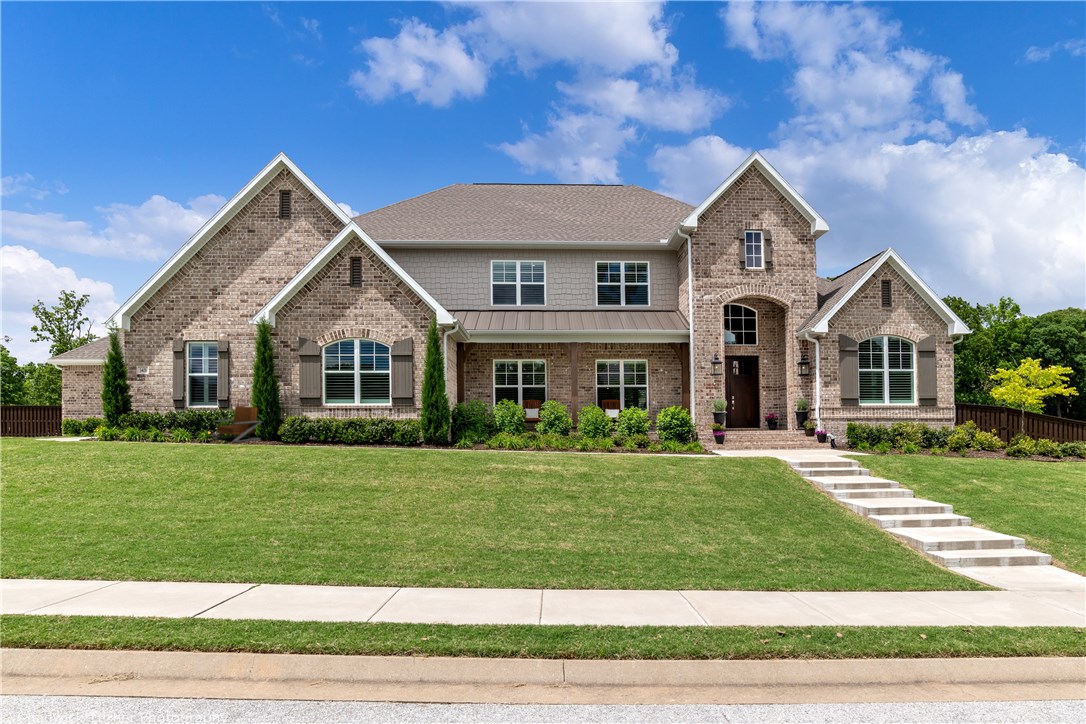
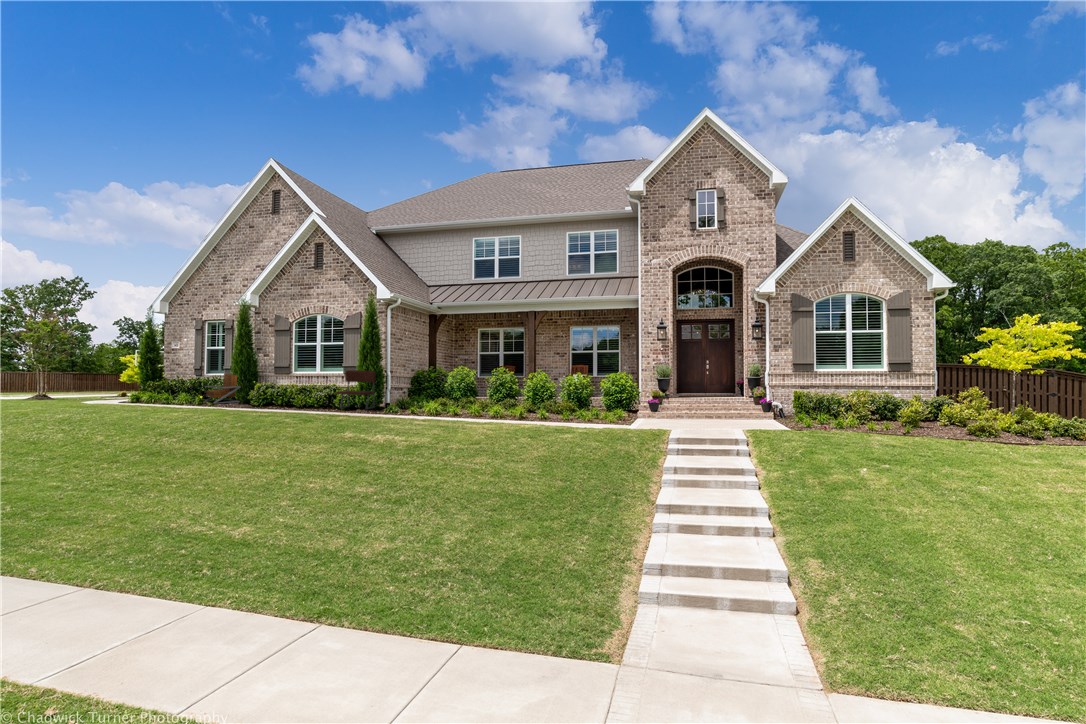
bench: none [400,403,442,447] -> present [336,370,376,409]

